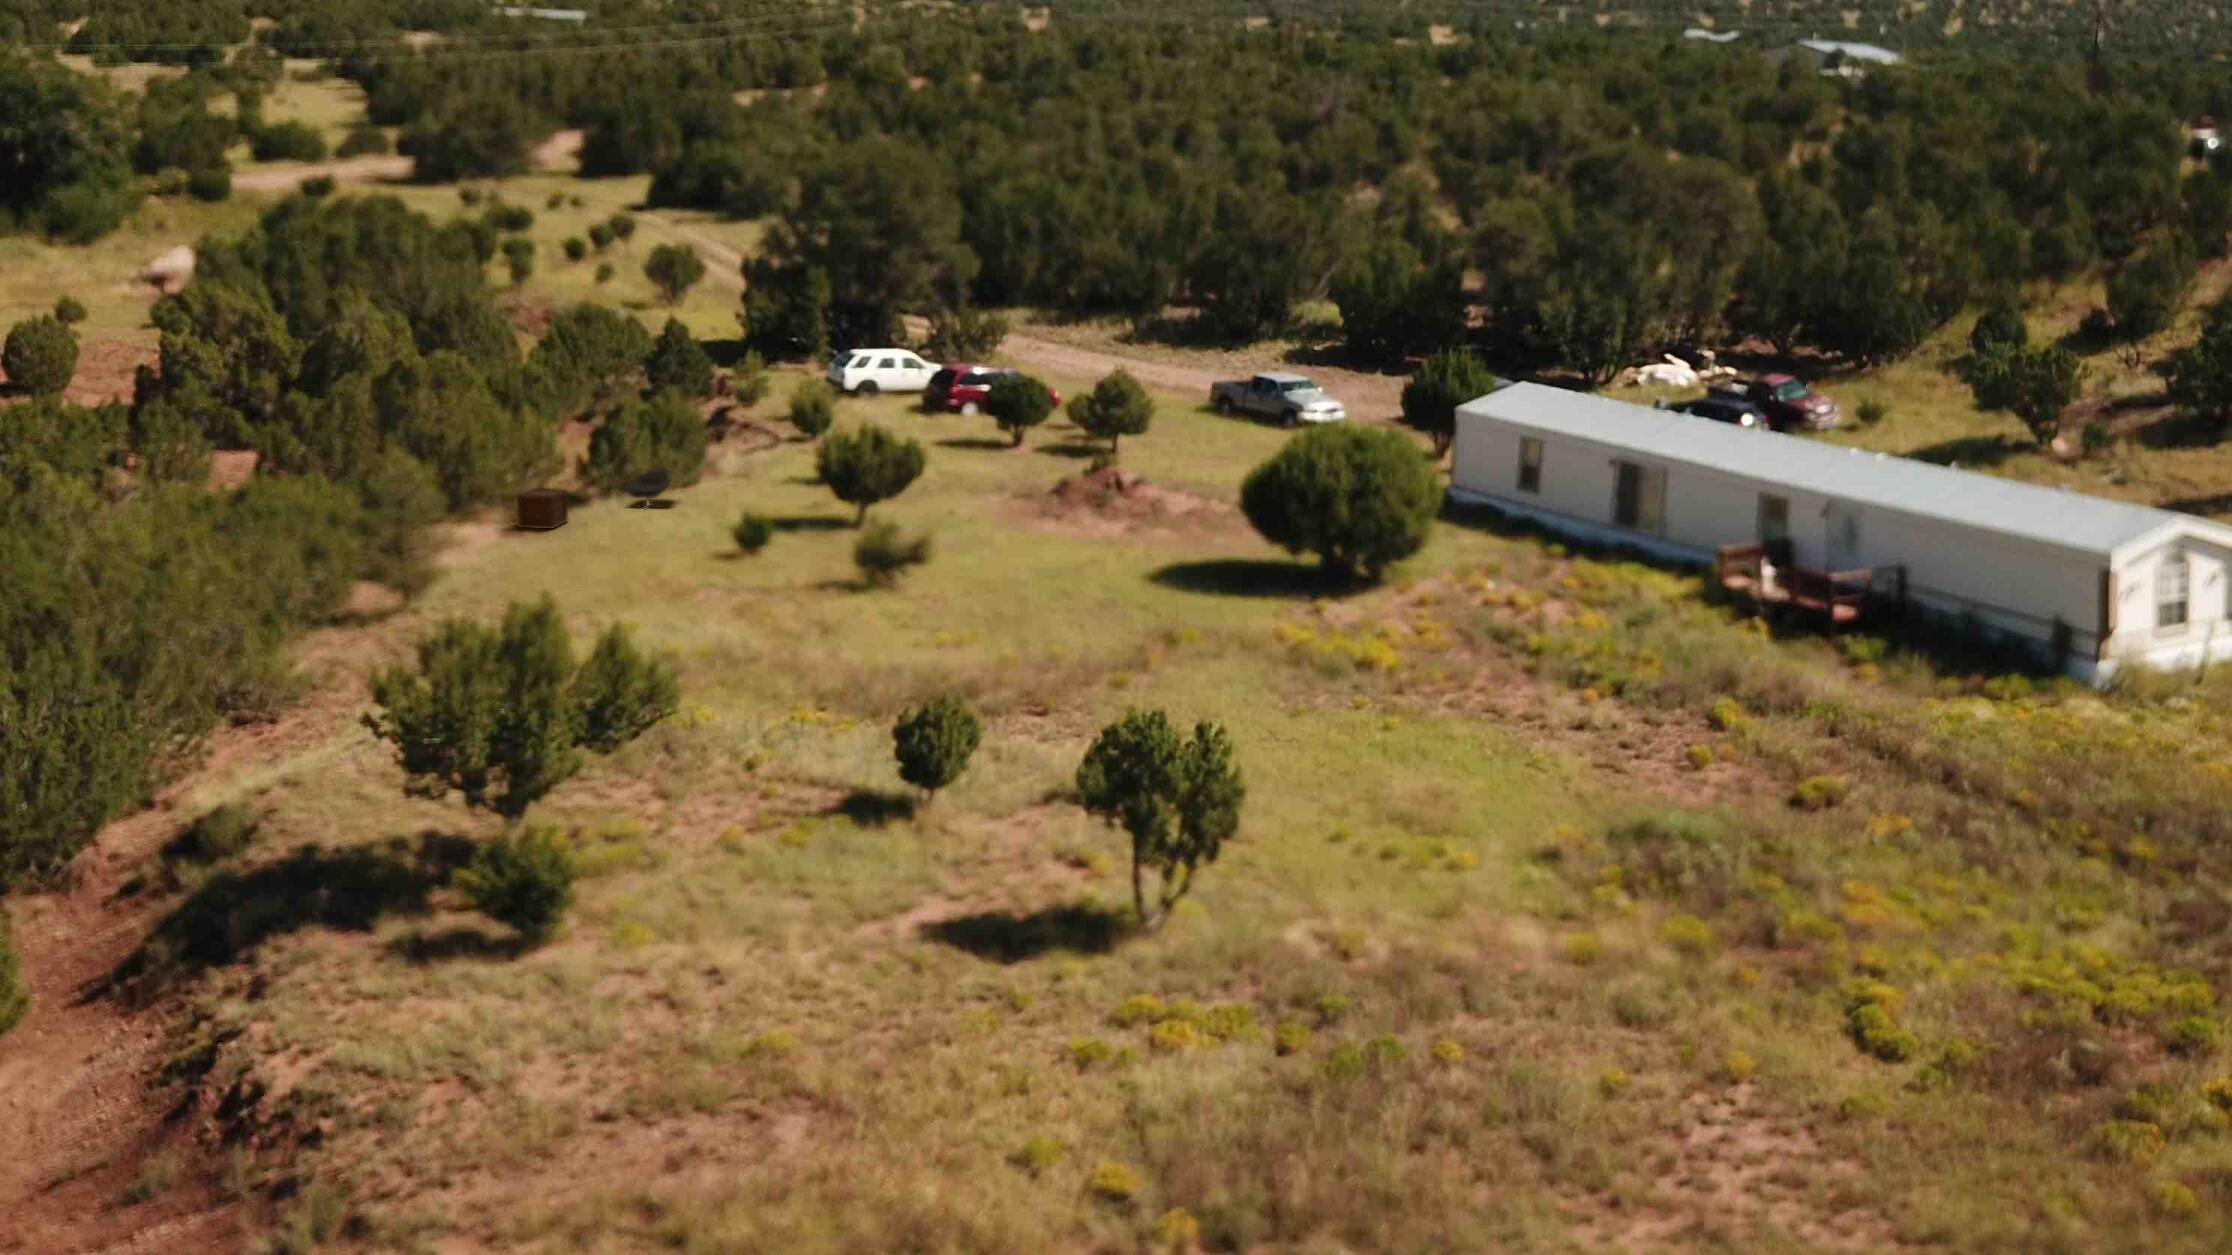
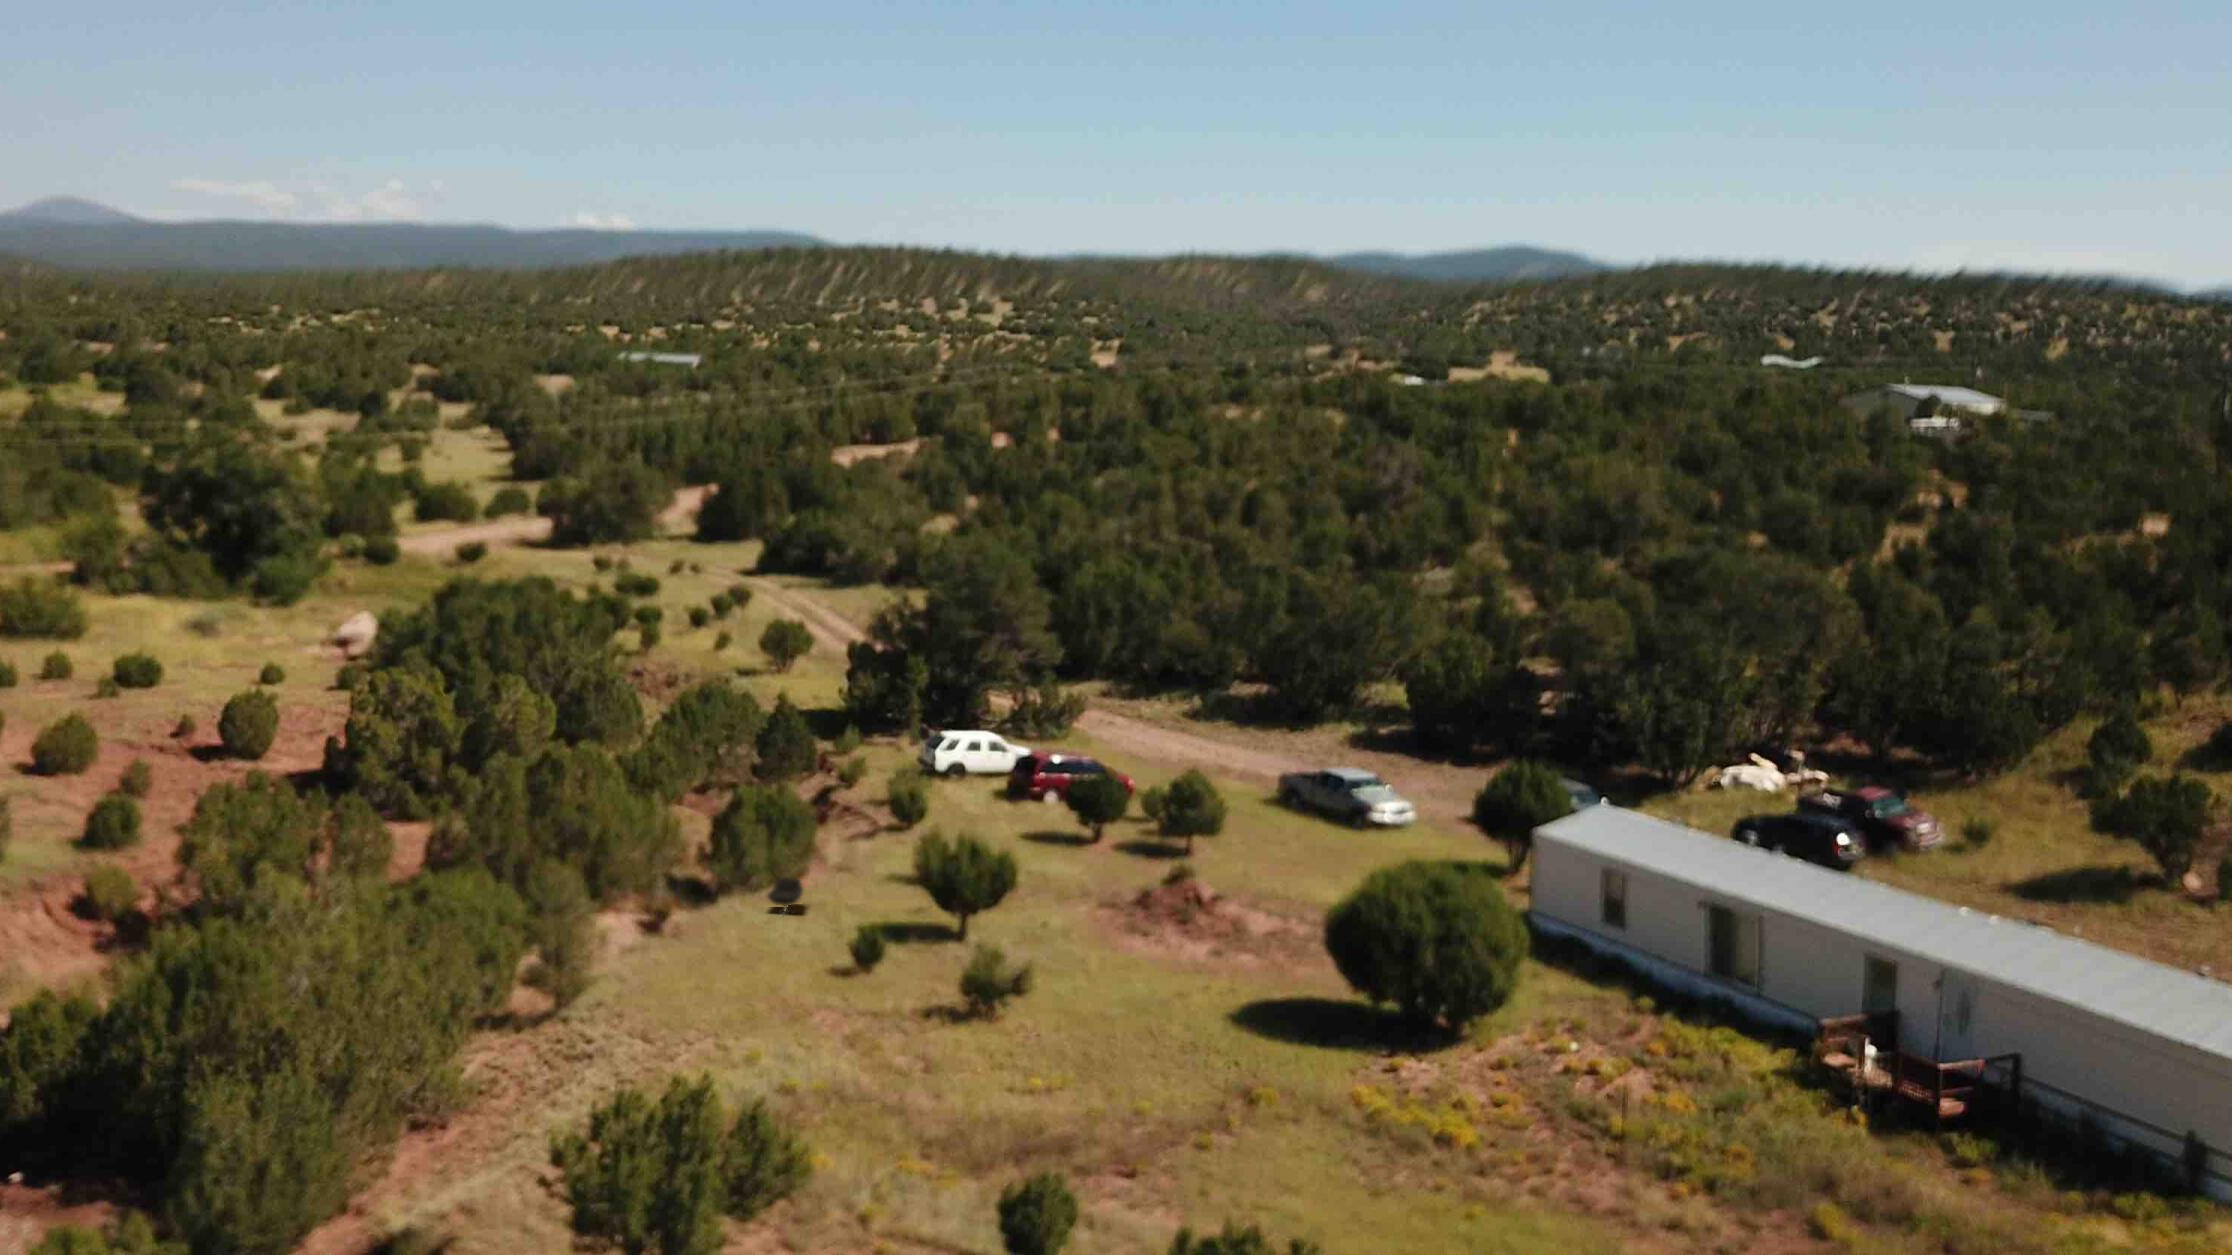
wooden crate: present [517,488,568,529] -> none [684,897,724,937]

